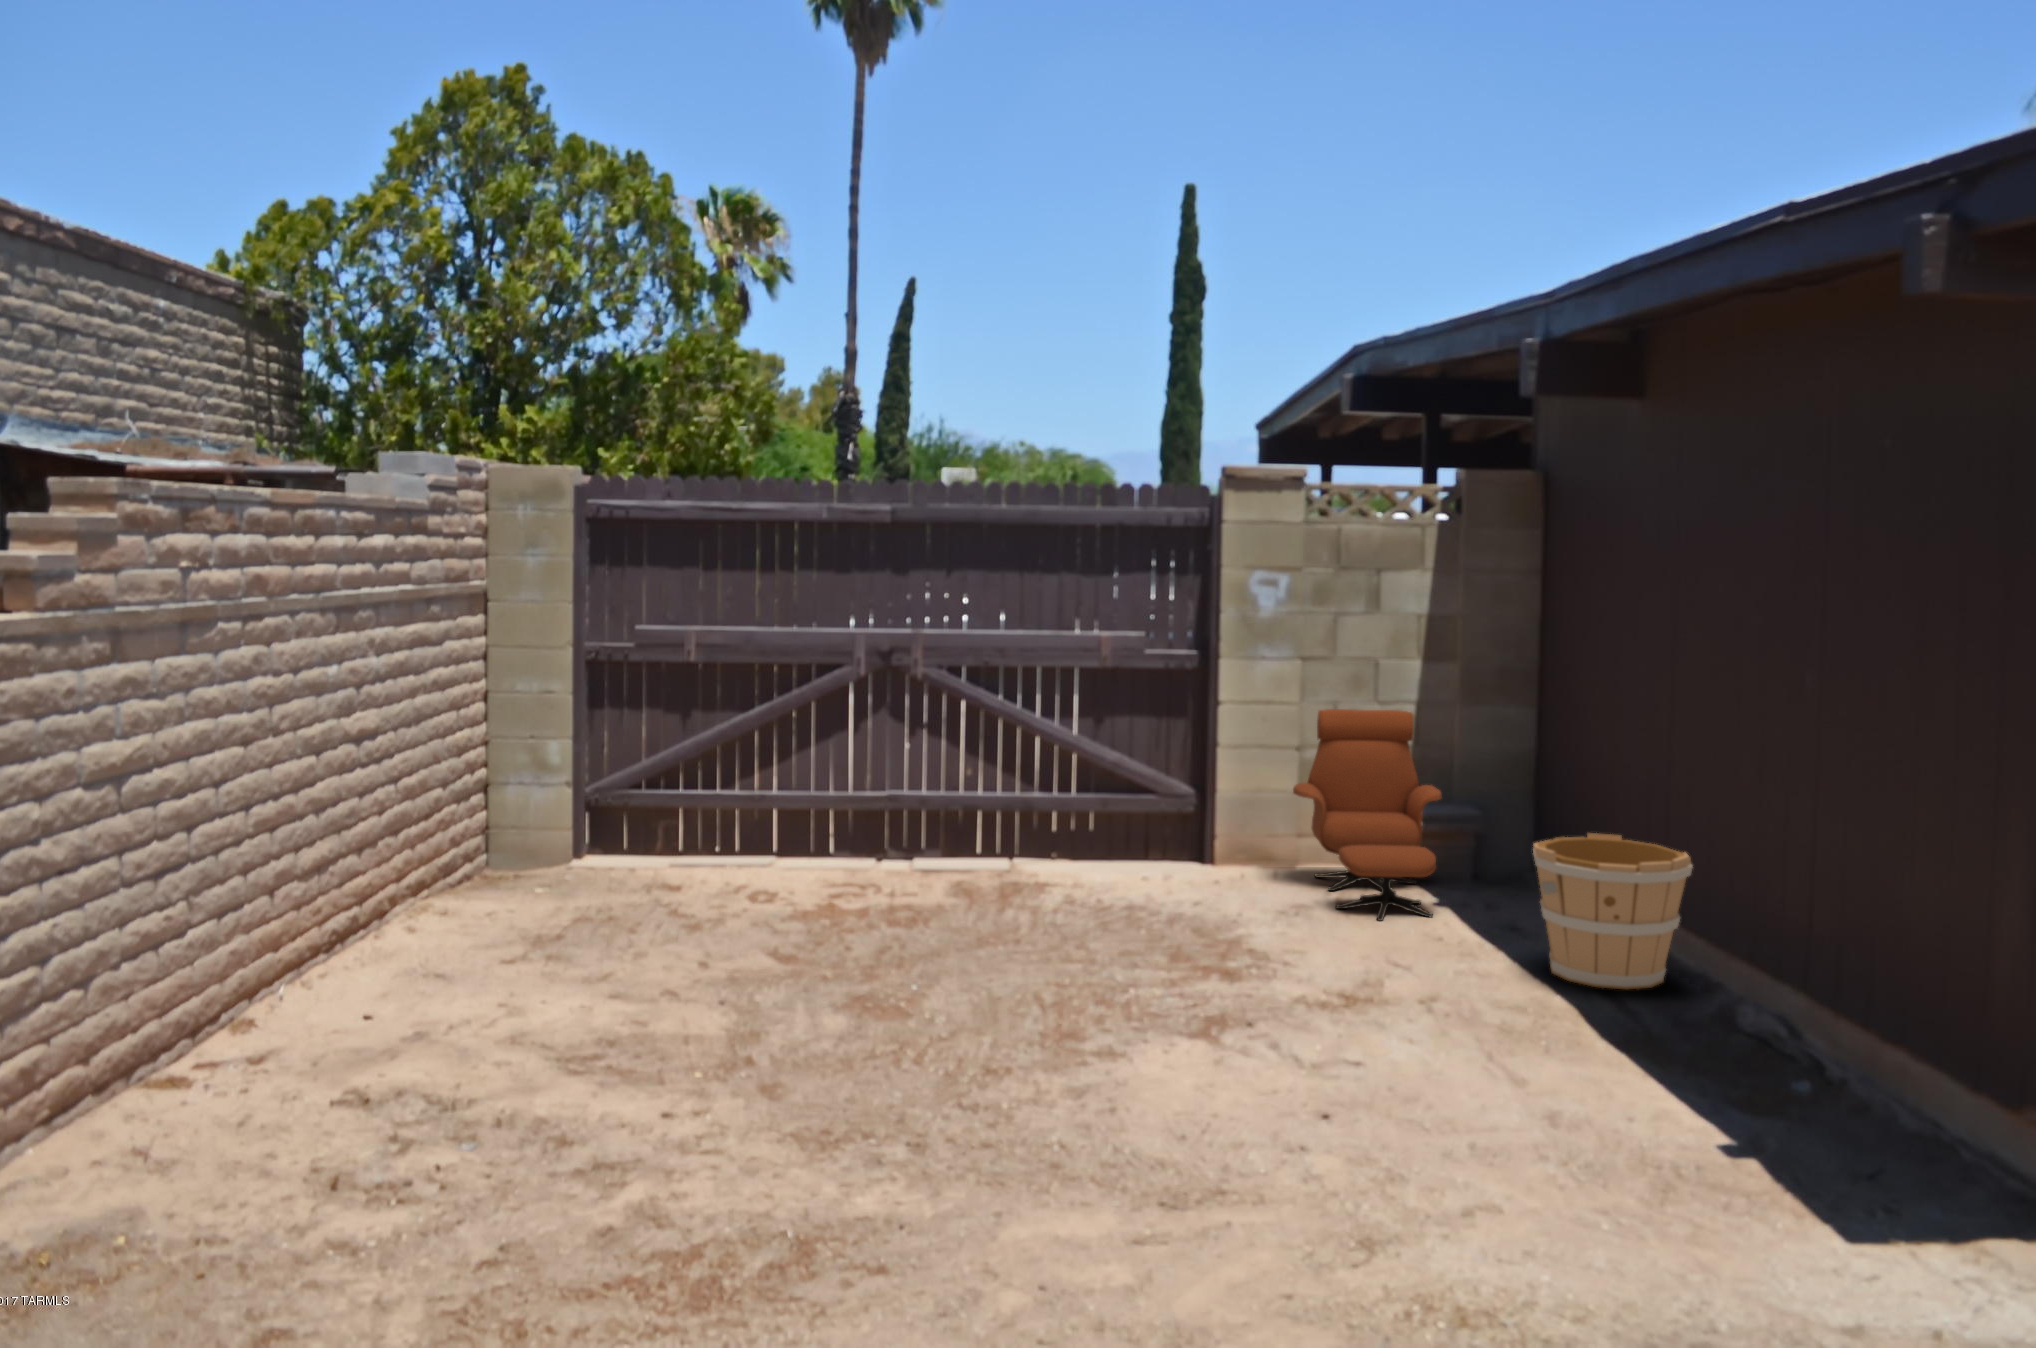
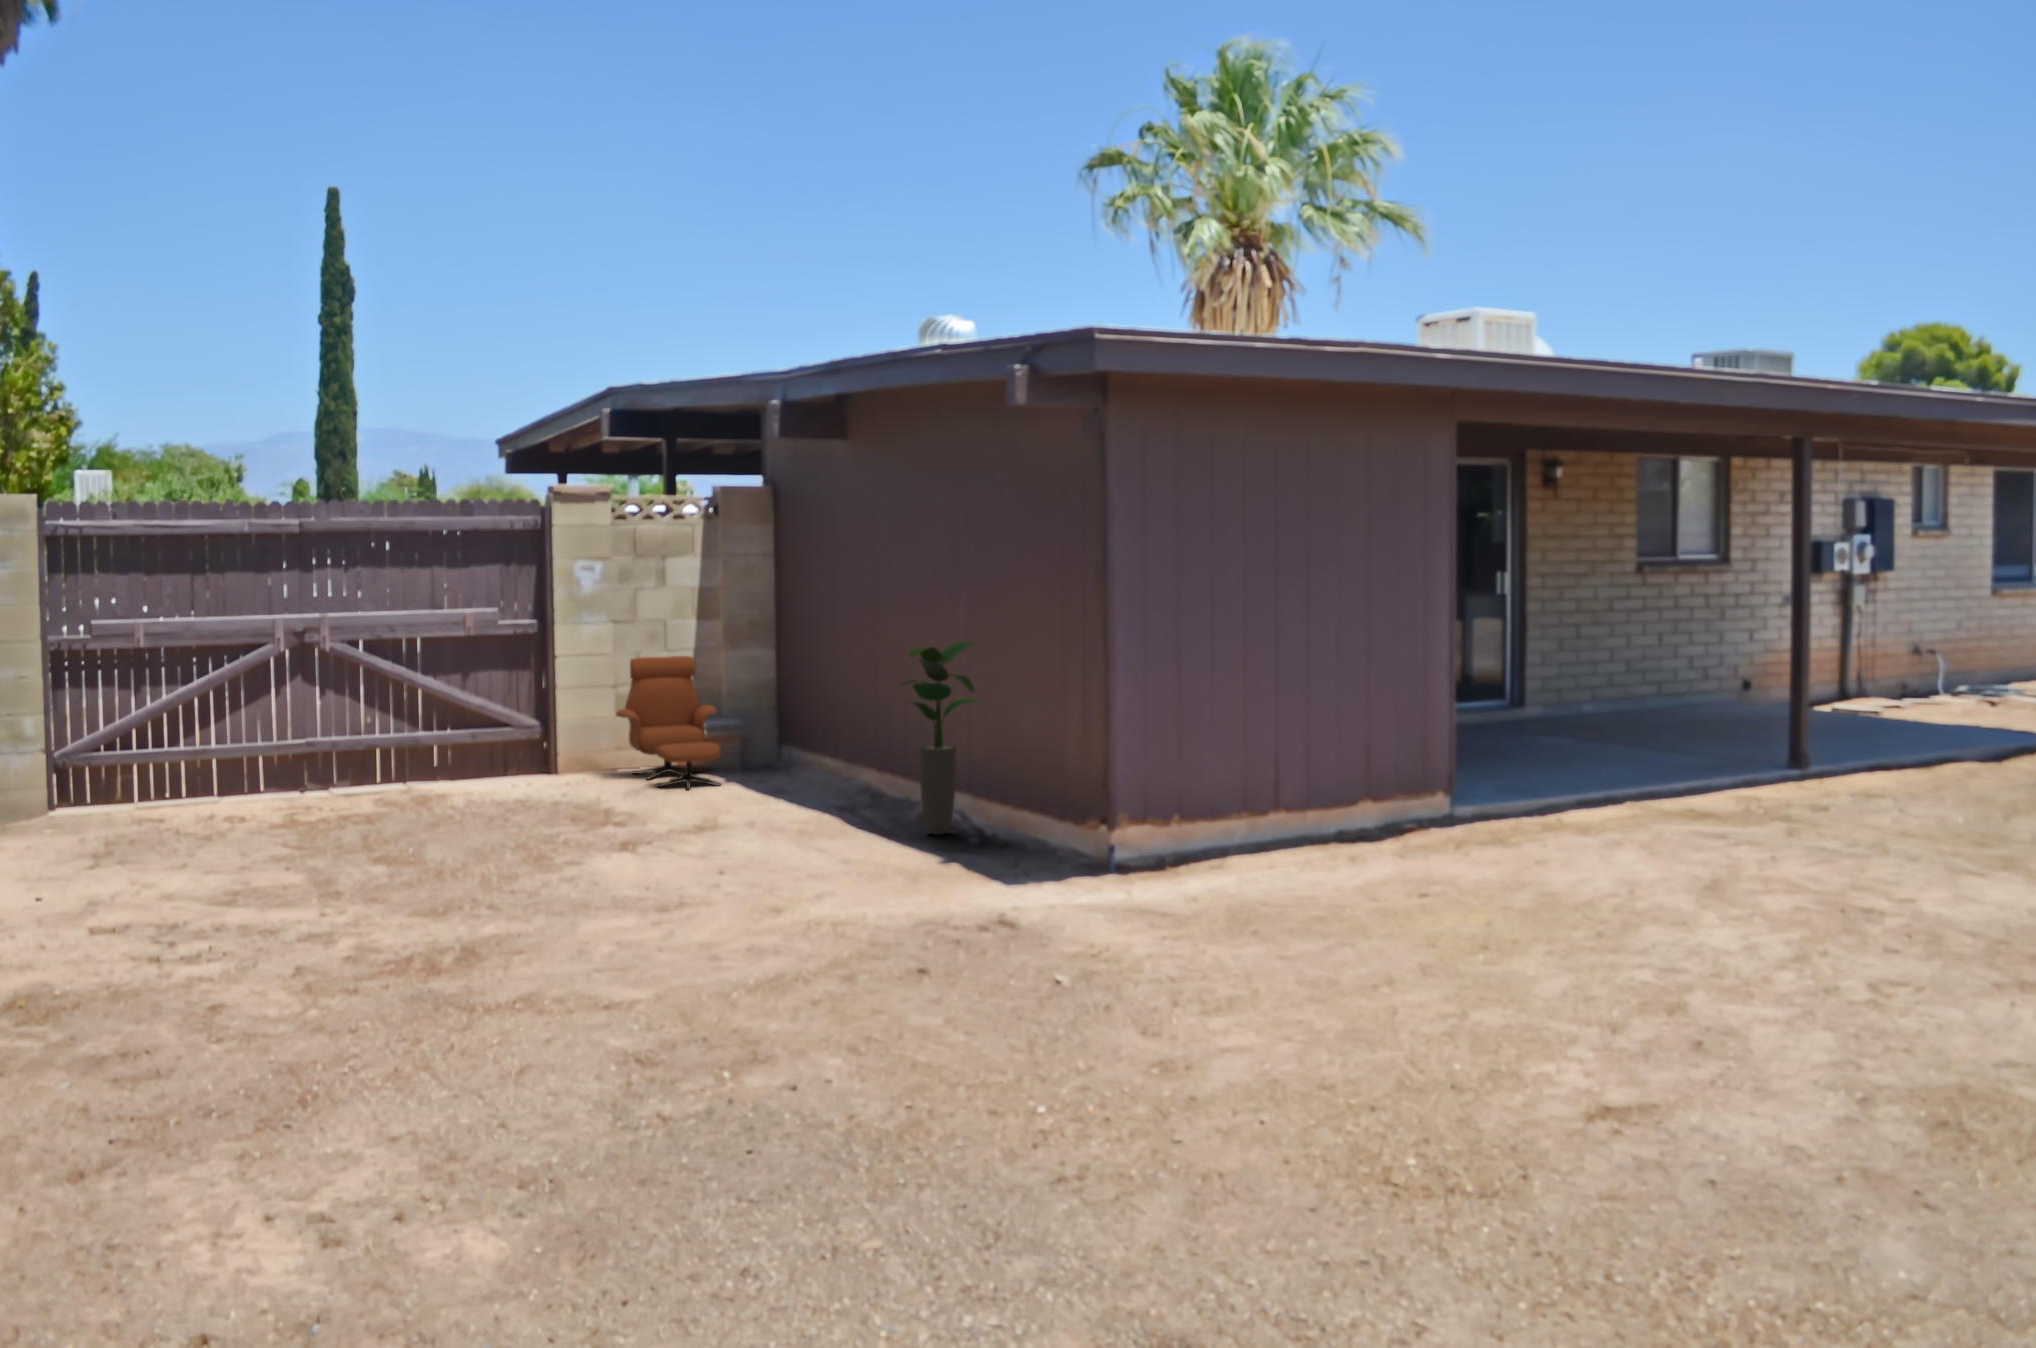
potted plant: none [1721,742,1898,1102] -> present [902,642,980,835]
wooden bucket: present [1533,833,1692,989] -> none [787,717,880,805]

